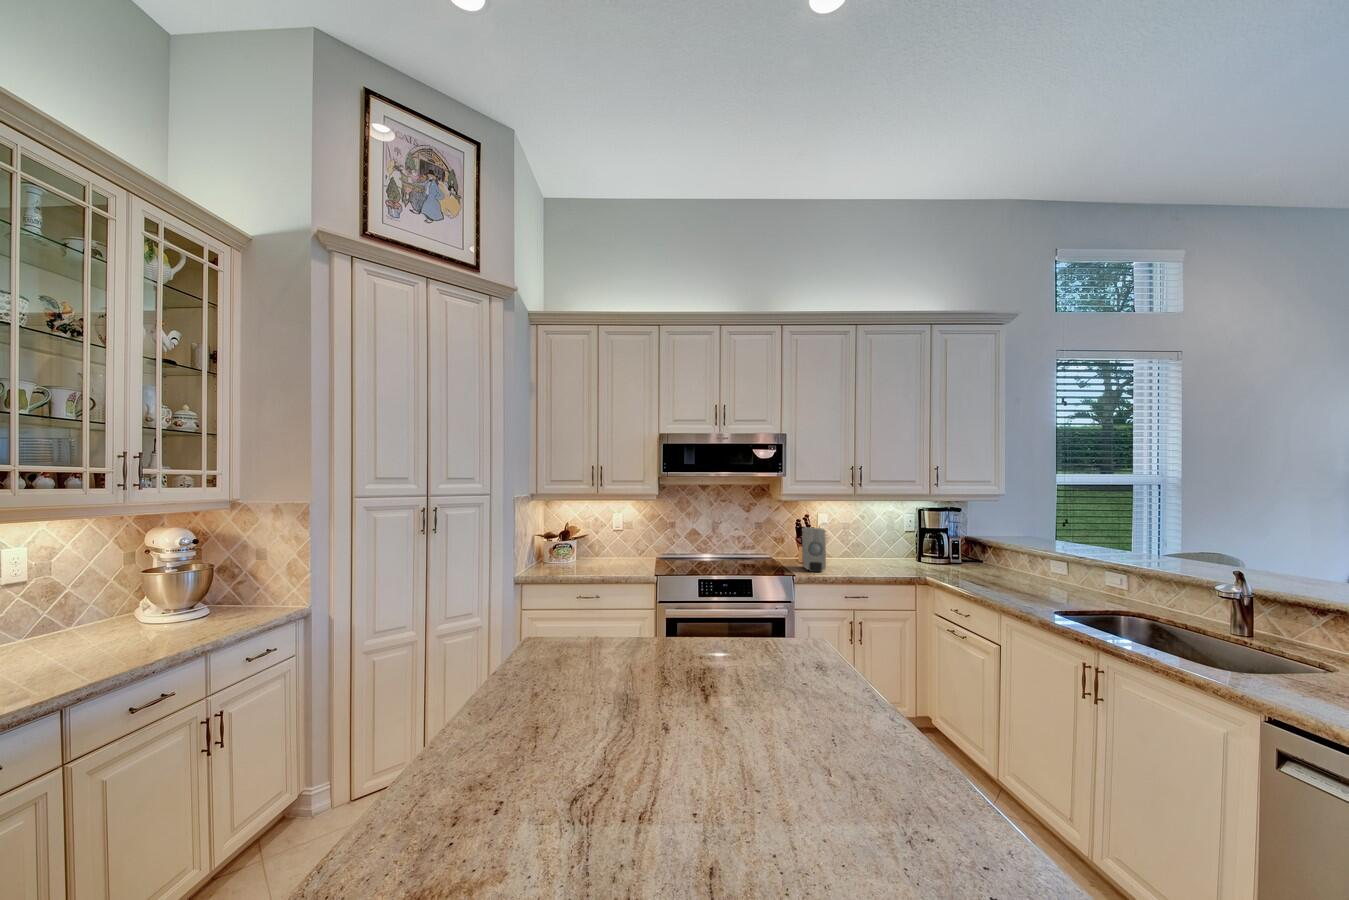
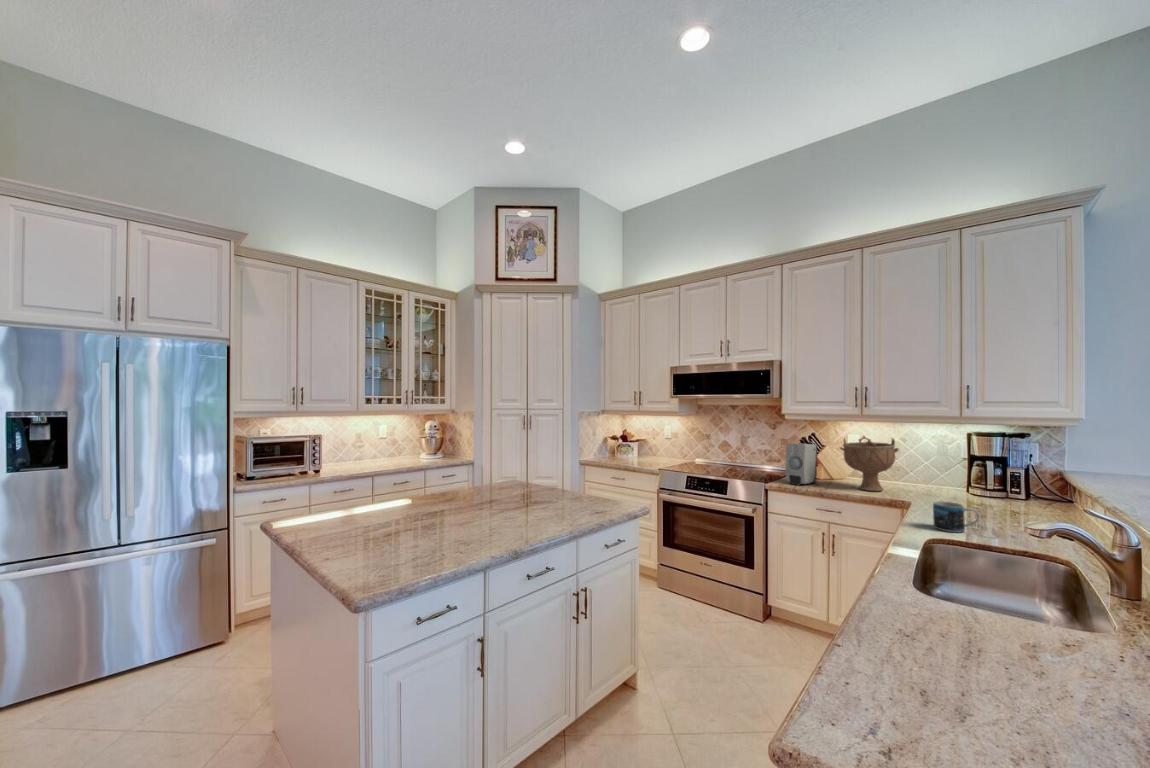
decorative bowl: none [847,516,892,569] -> present [840,436,899,491]
mug: none [997,573,1029,598] -> present [933,501,980,532]

